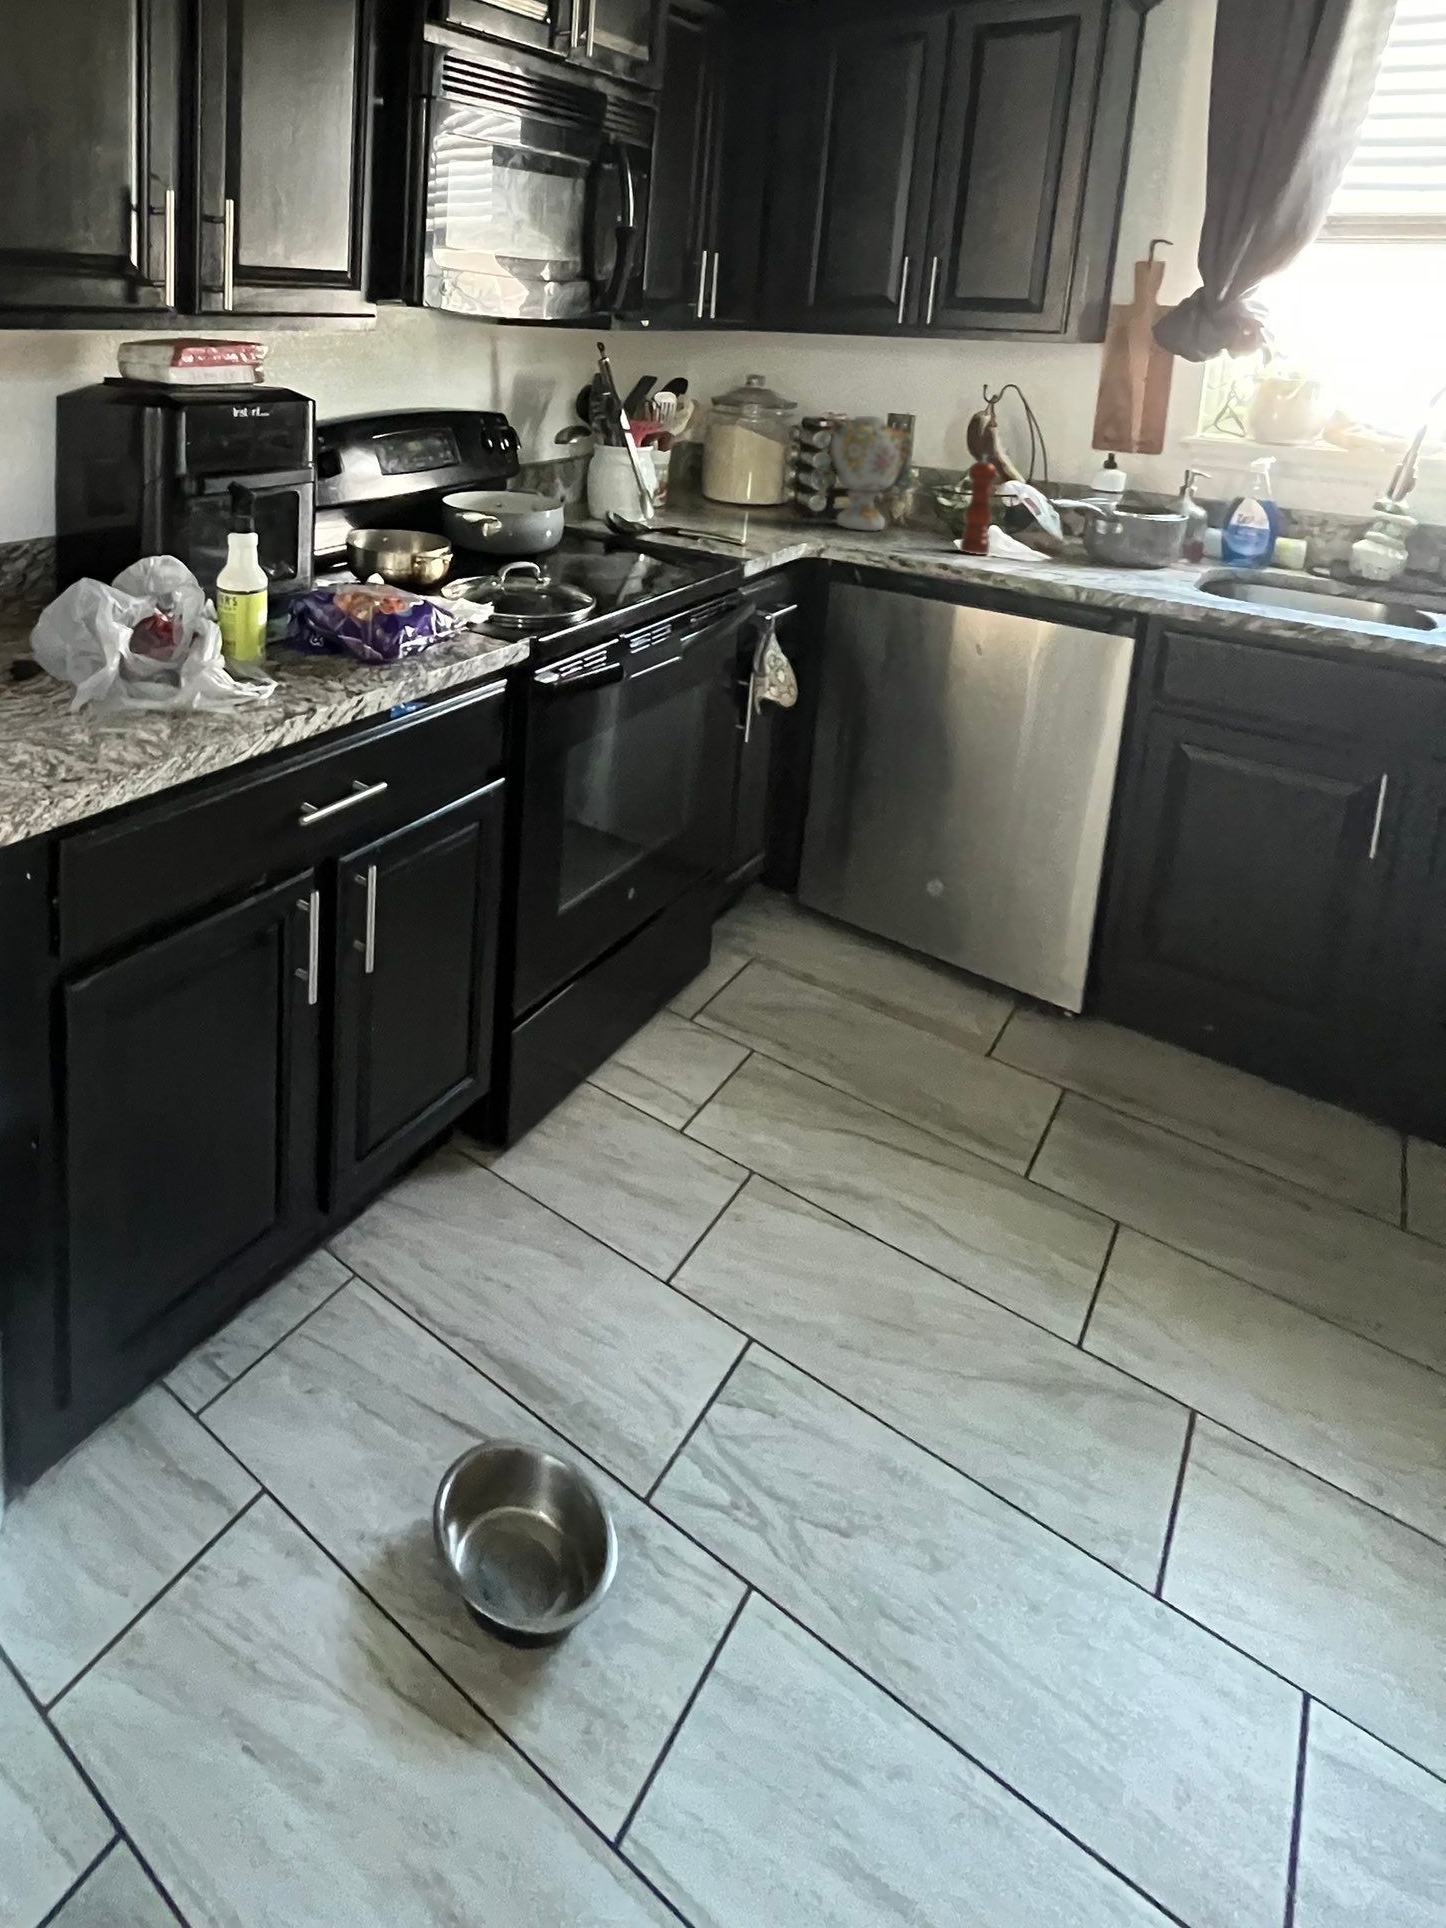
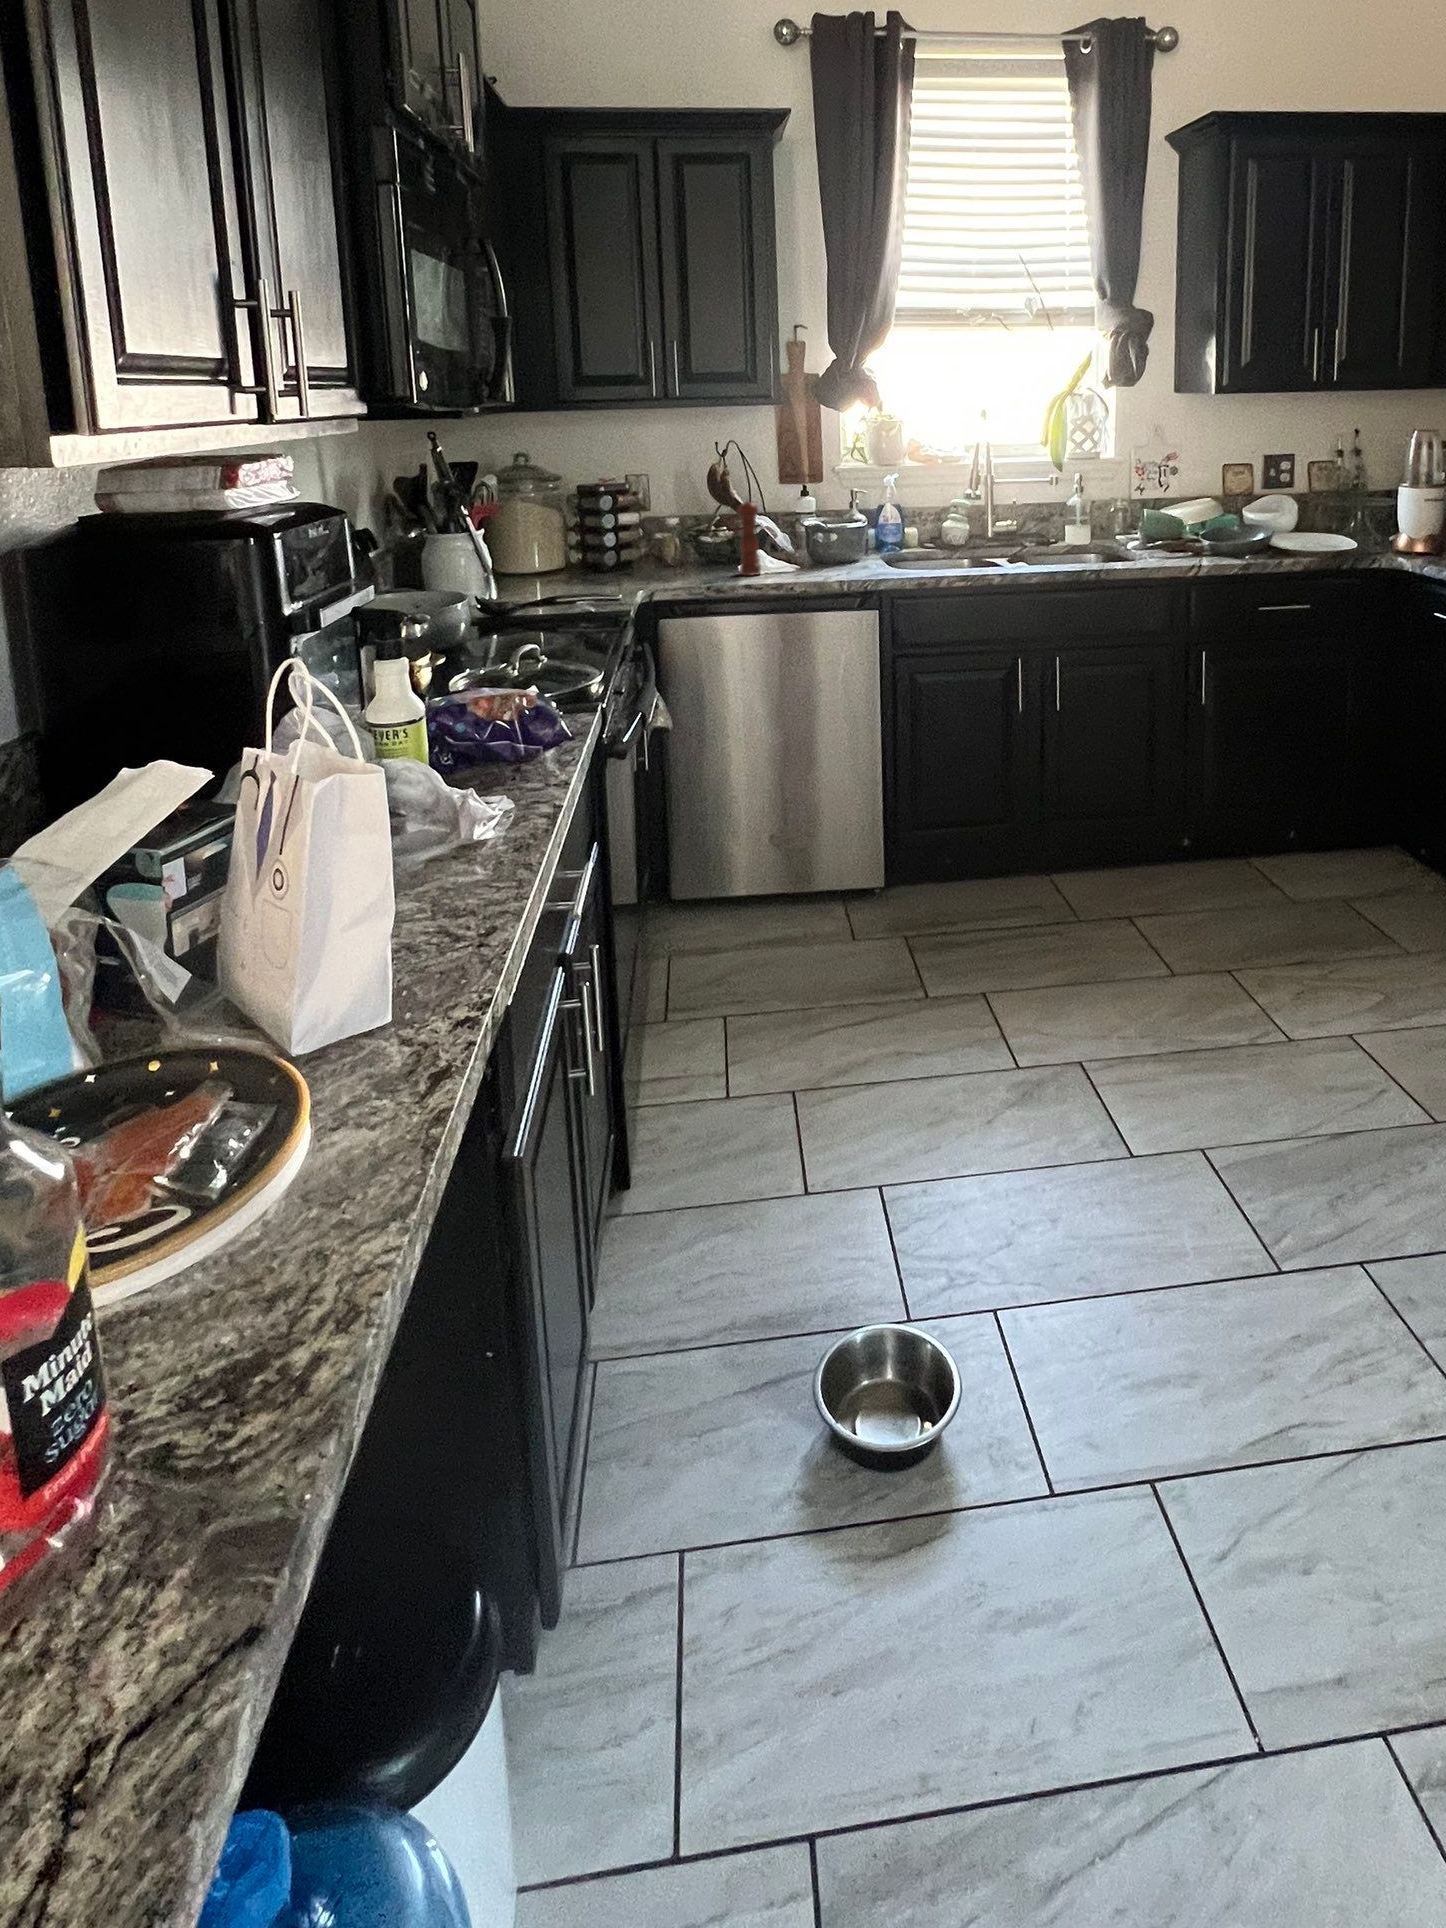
vase: present [811,413,916,531] -> none [612,470,686,574]

